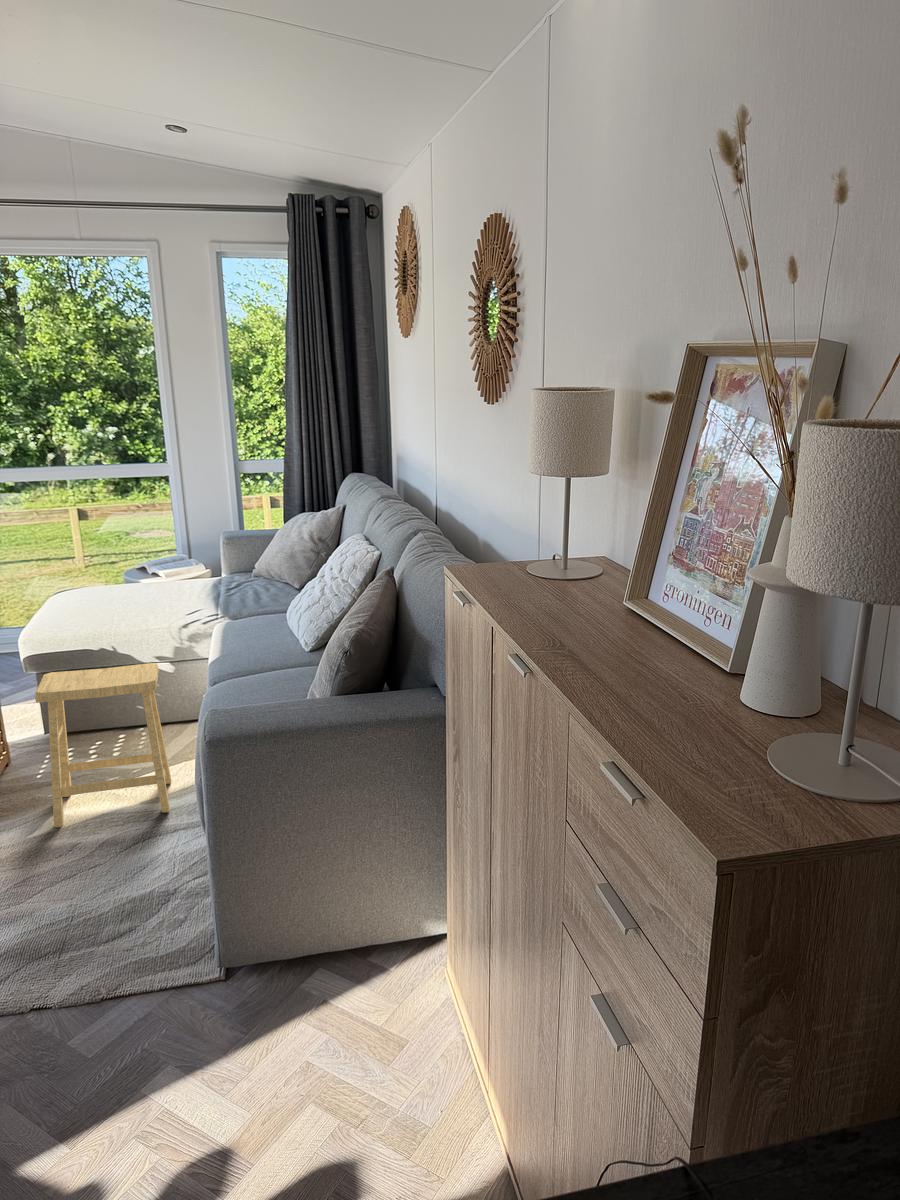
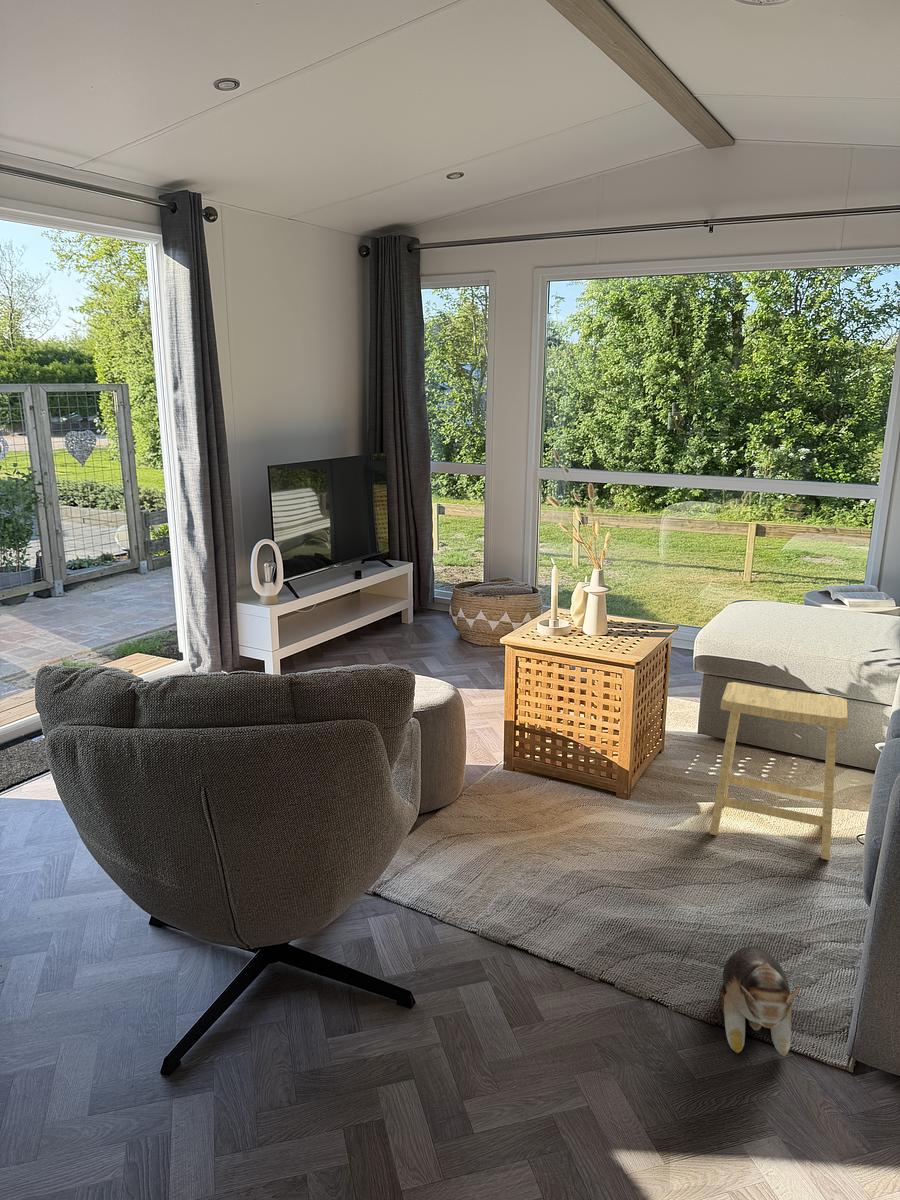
plush toy: none [56,912,126,1014] -> present [719,947,800,1056]

